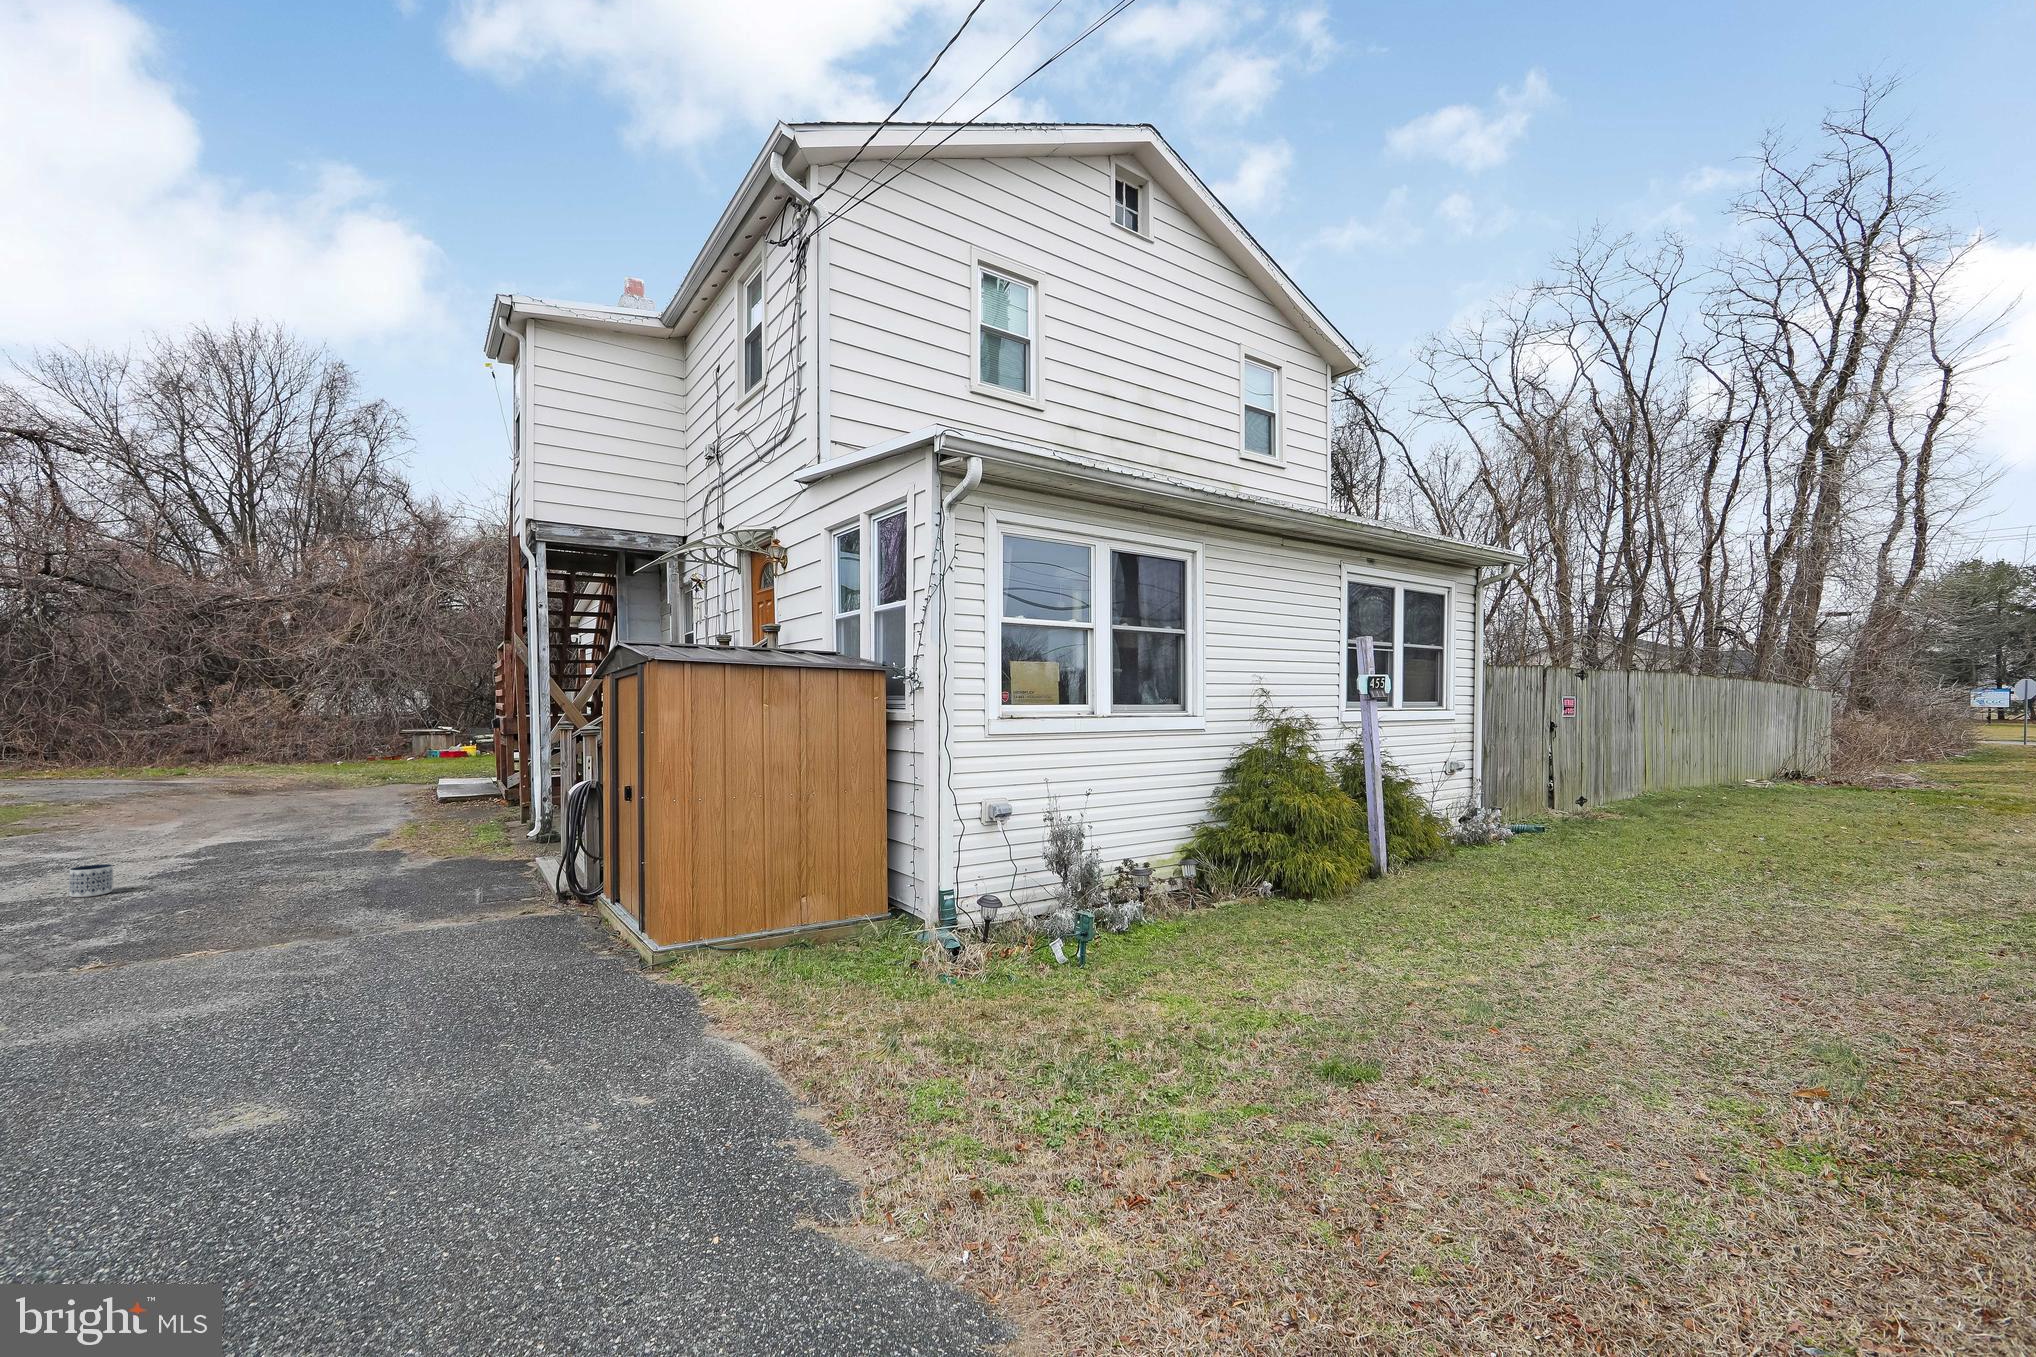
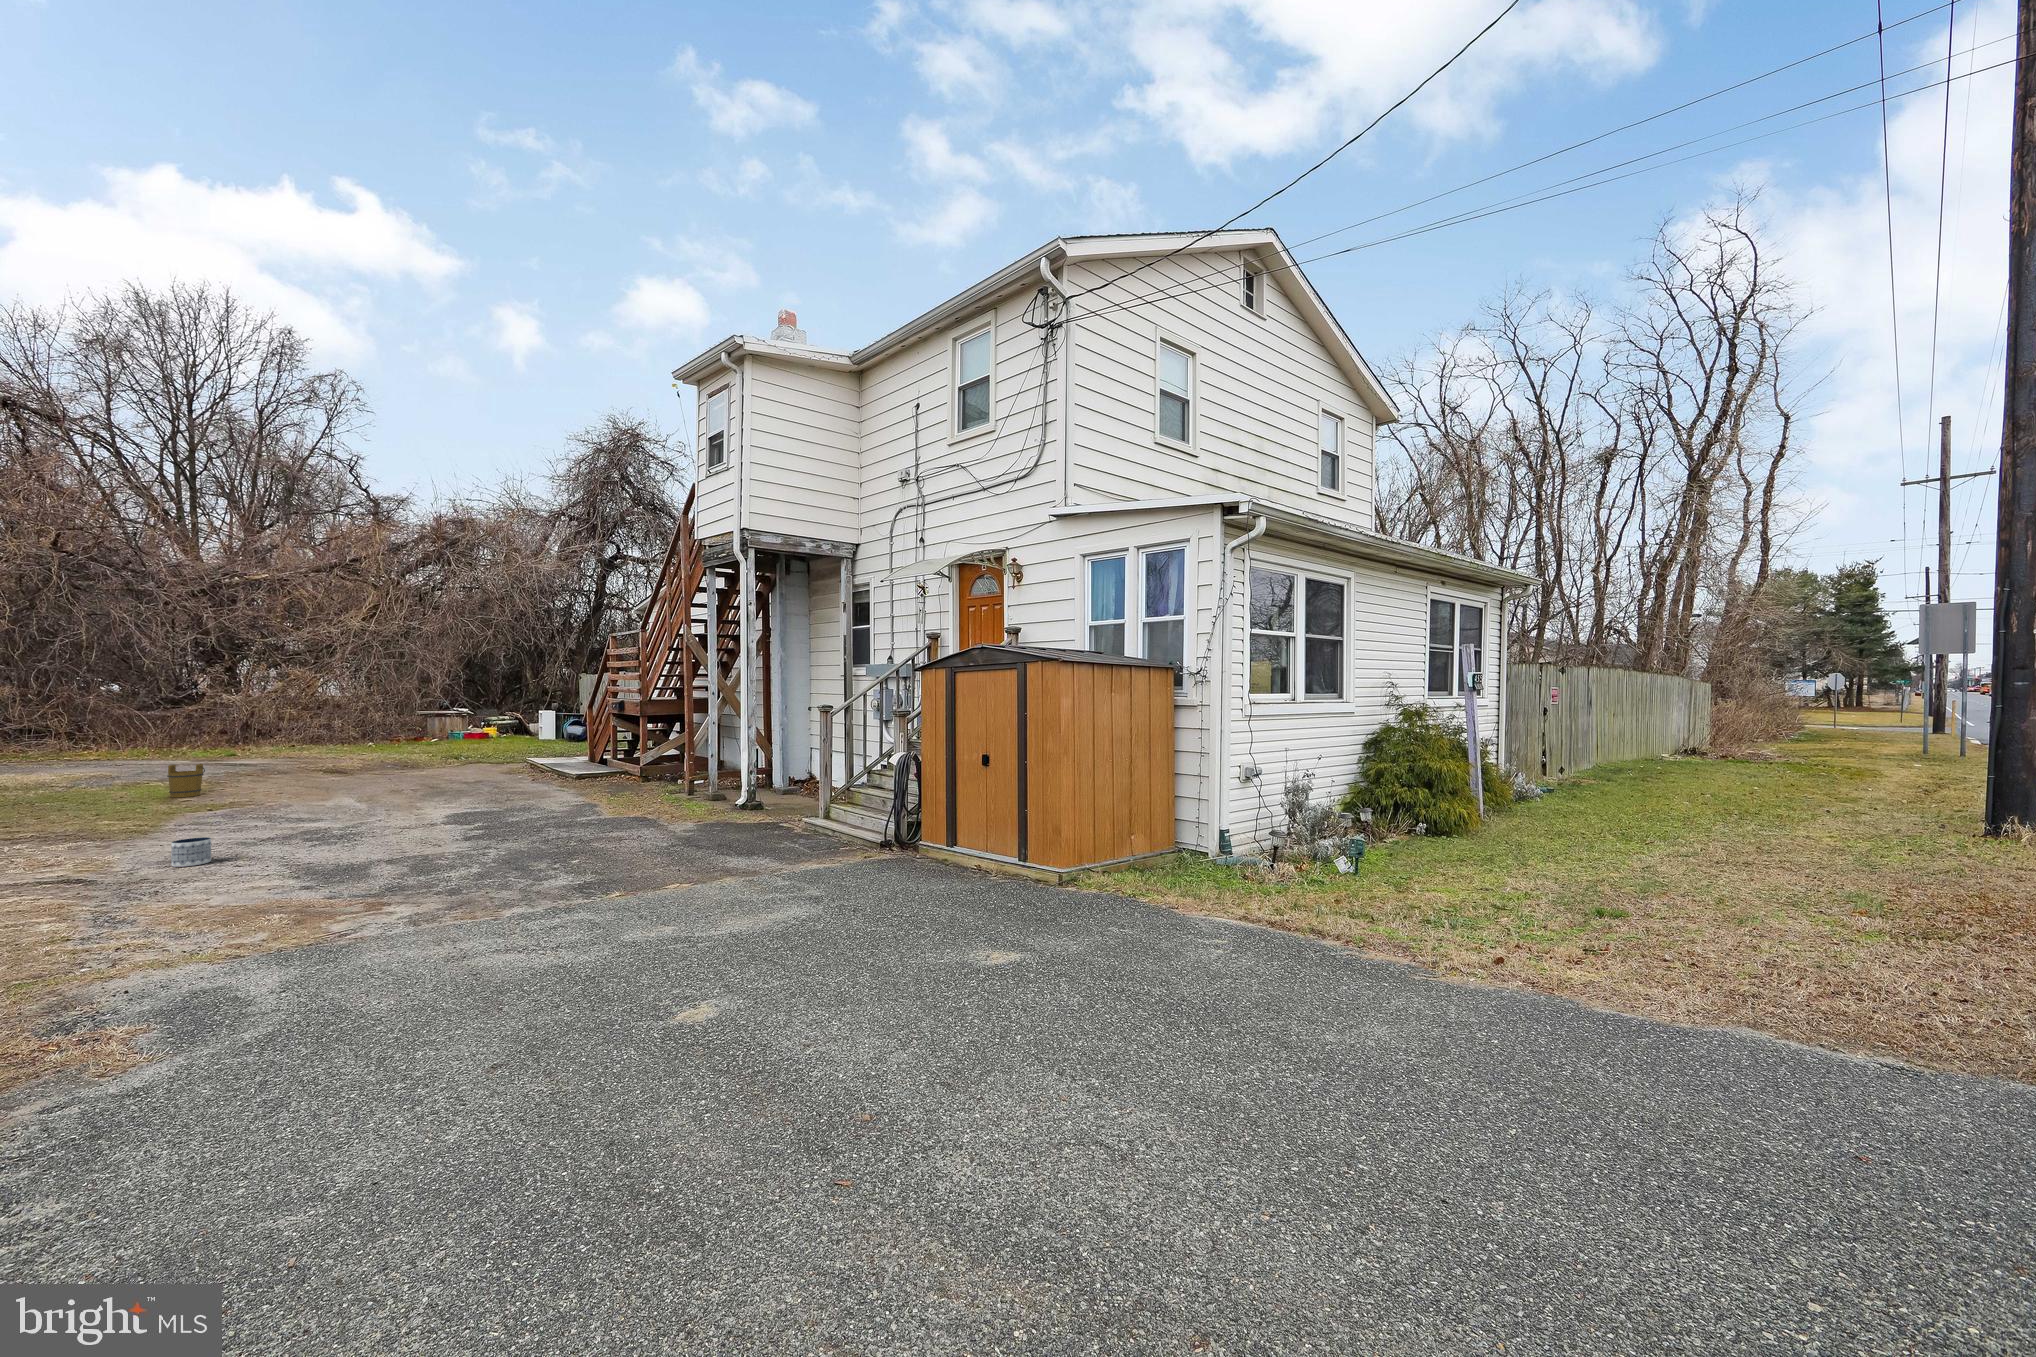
bucket: none [48,785,90,824] -> present [167,764,205,798]

